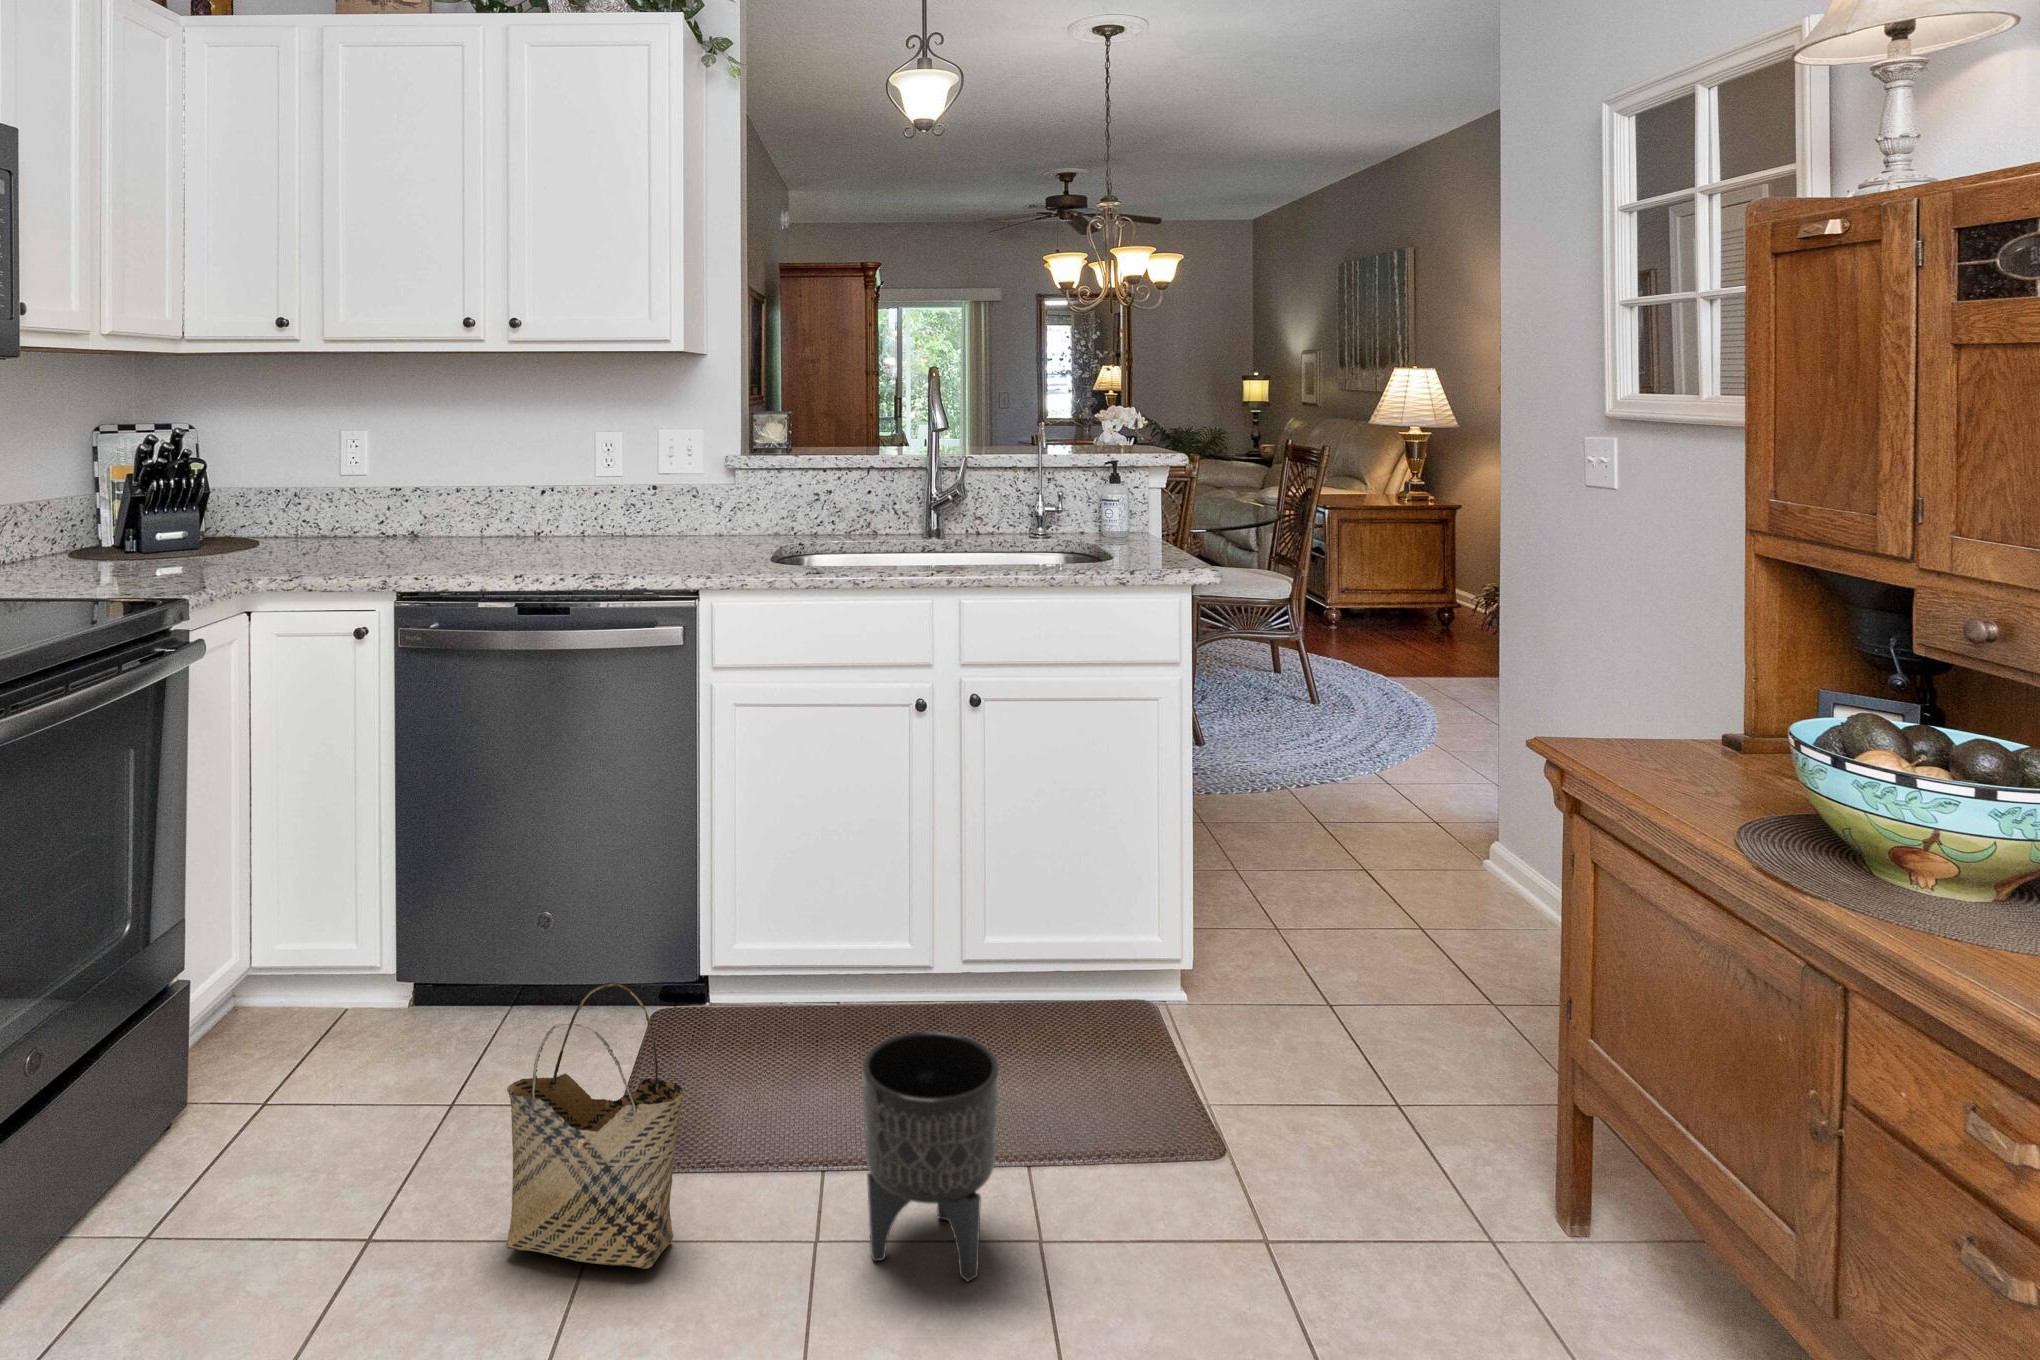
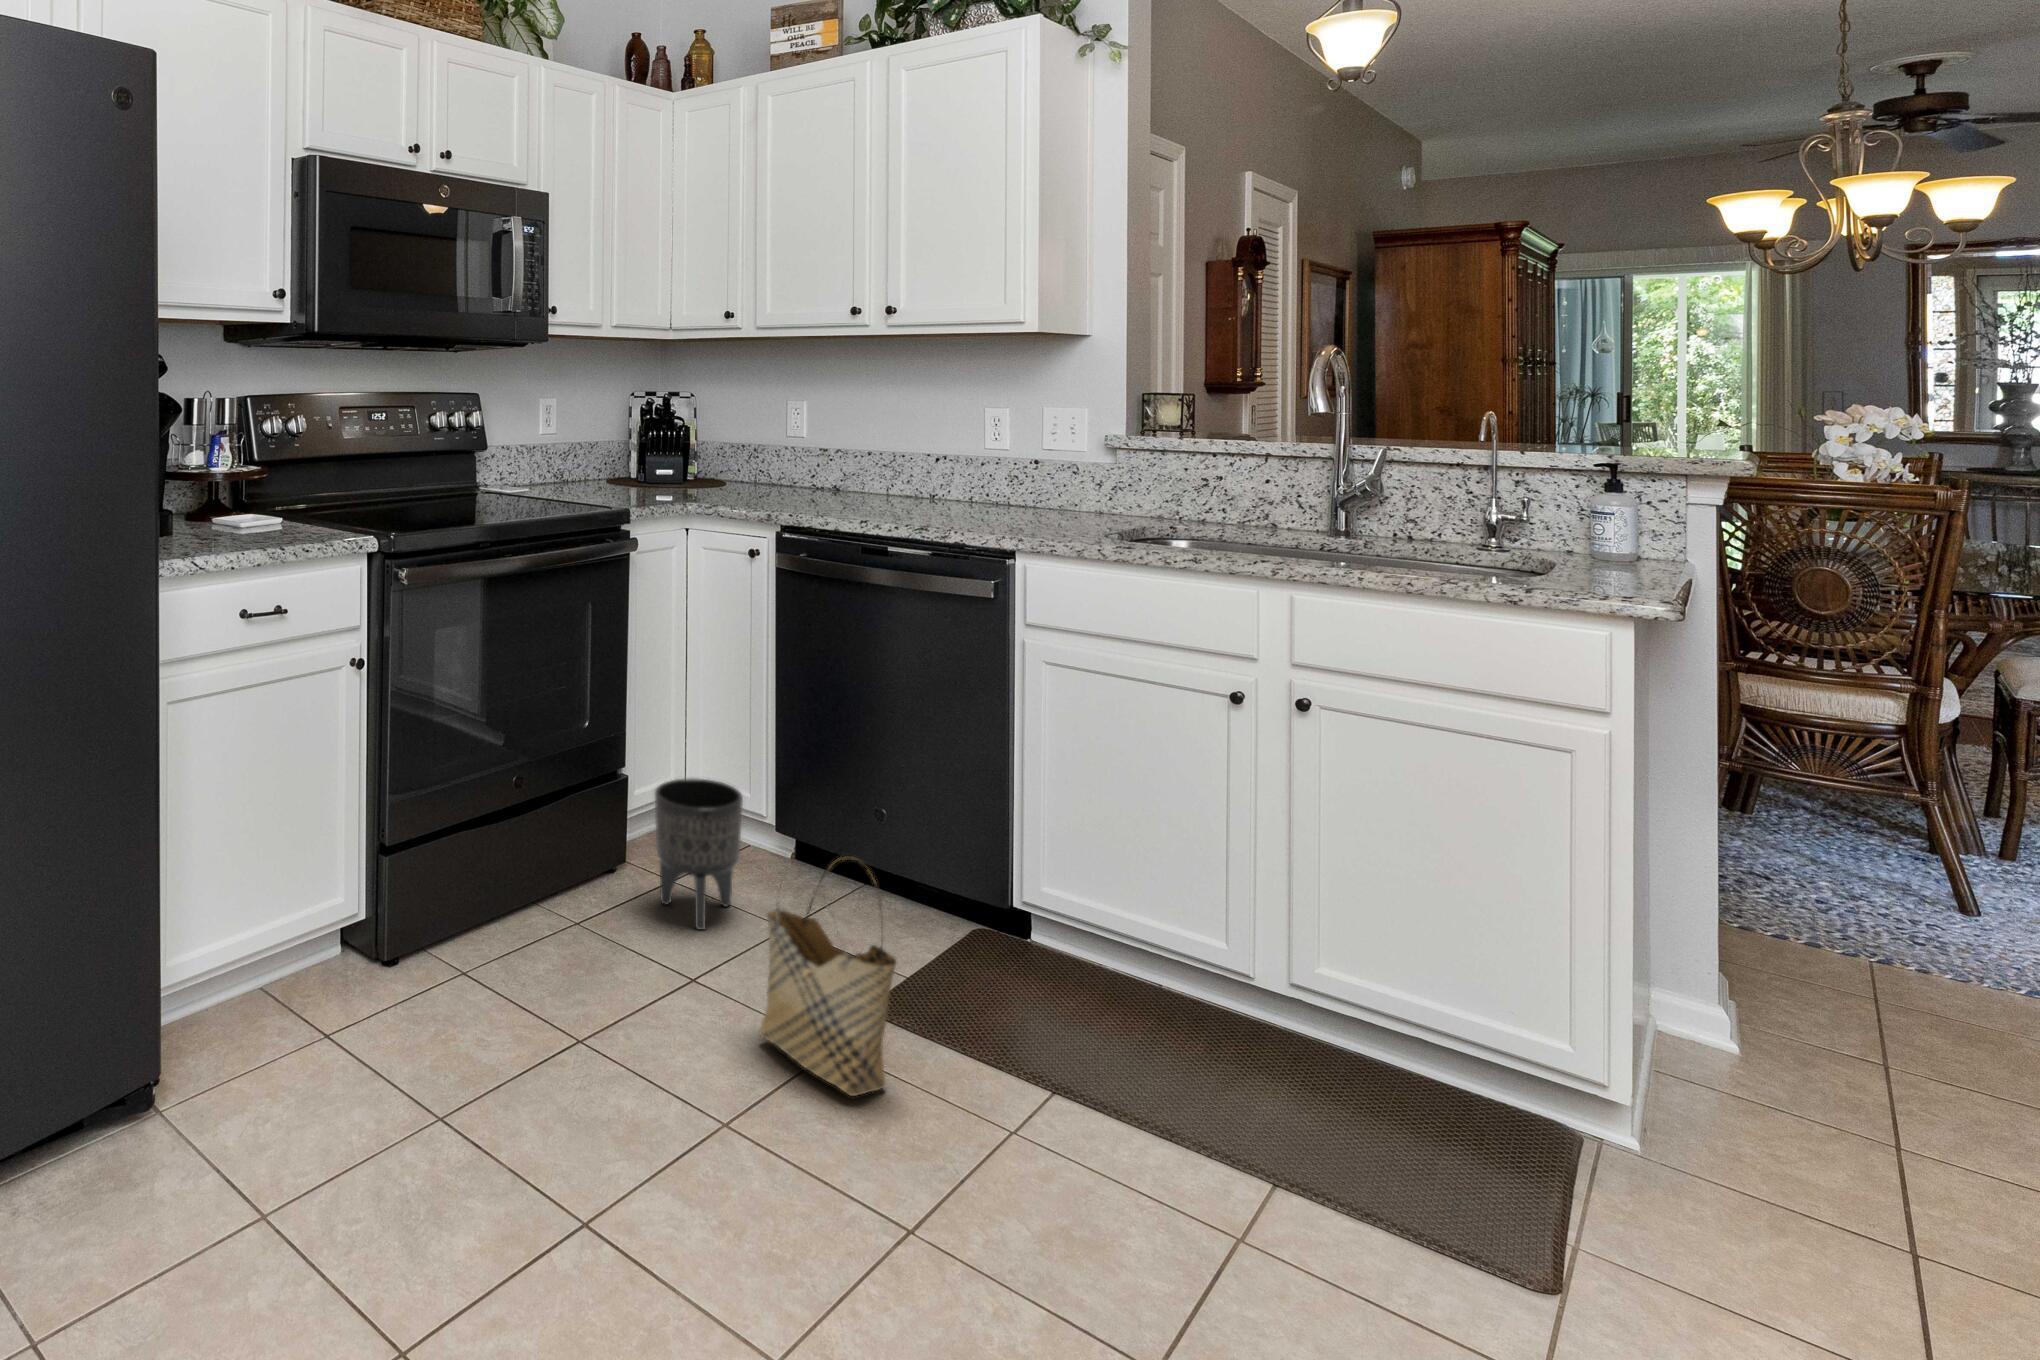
planter: present [862,1031,999,1281] -> present [655,778,743,930]

